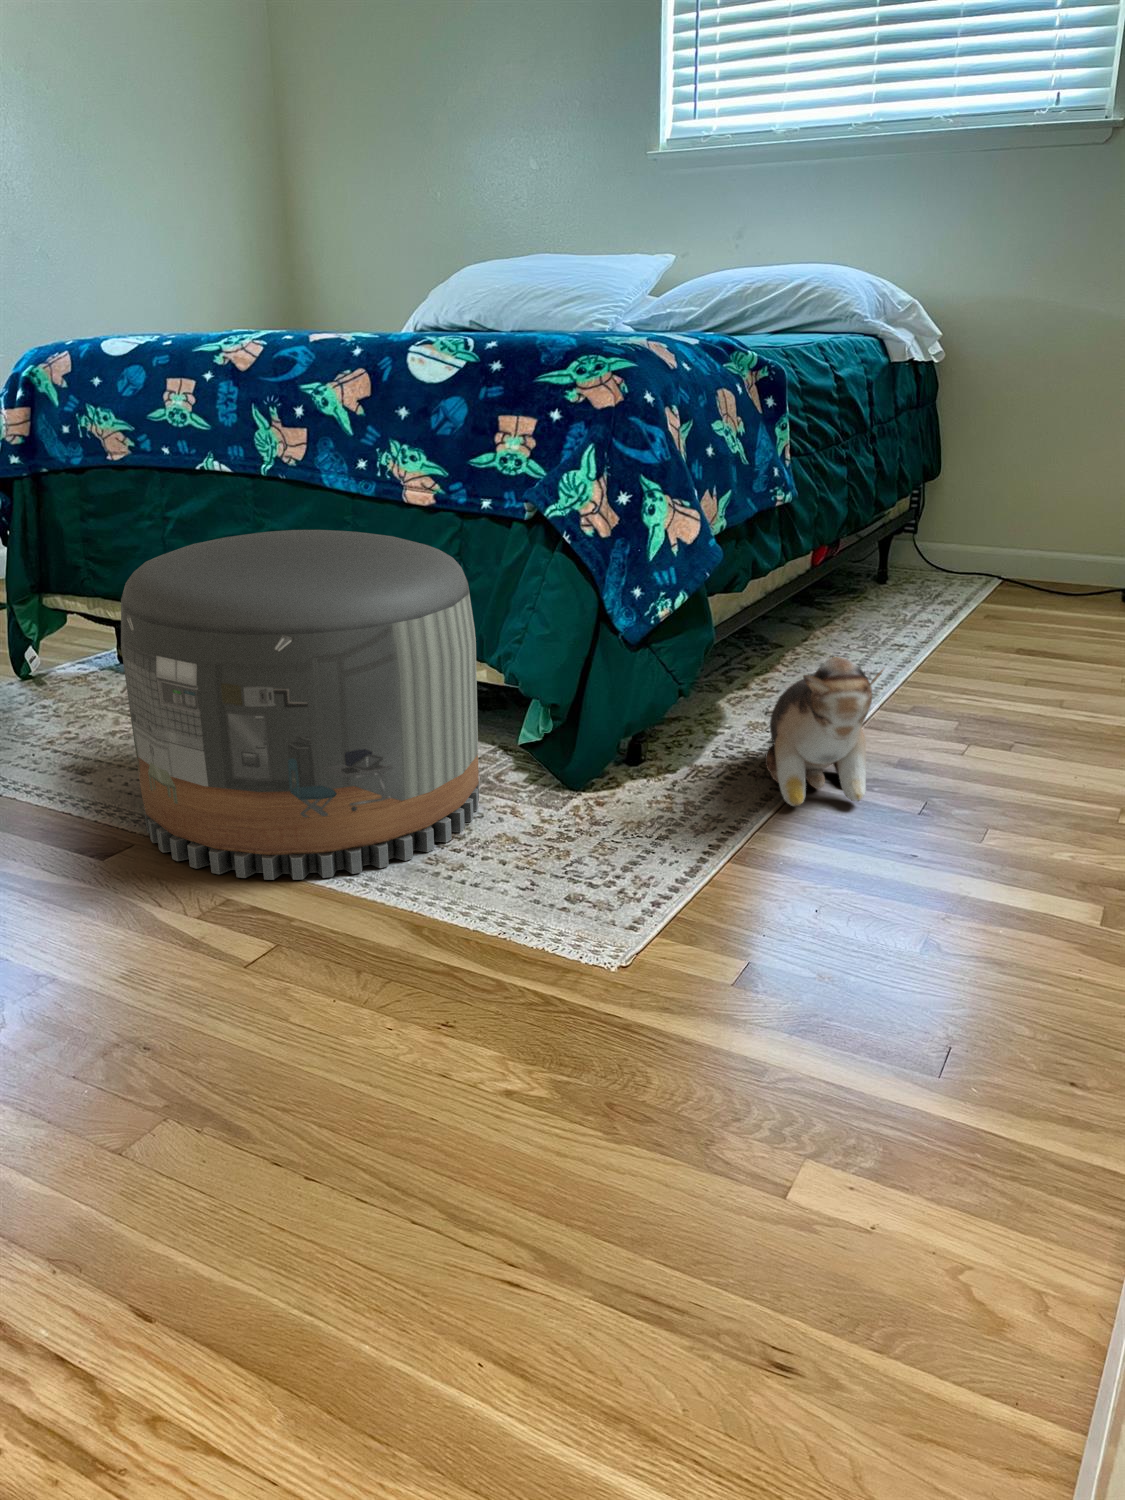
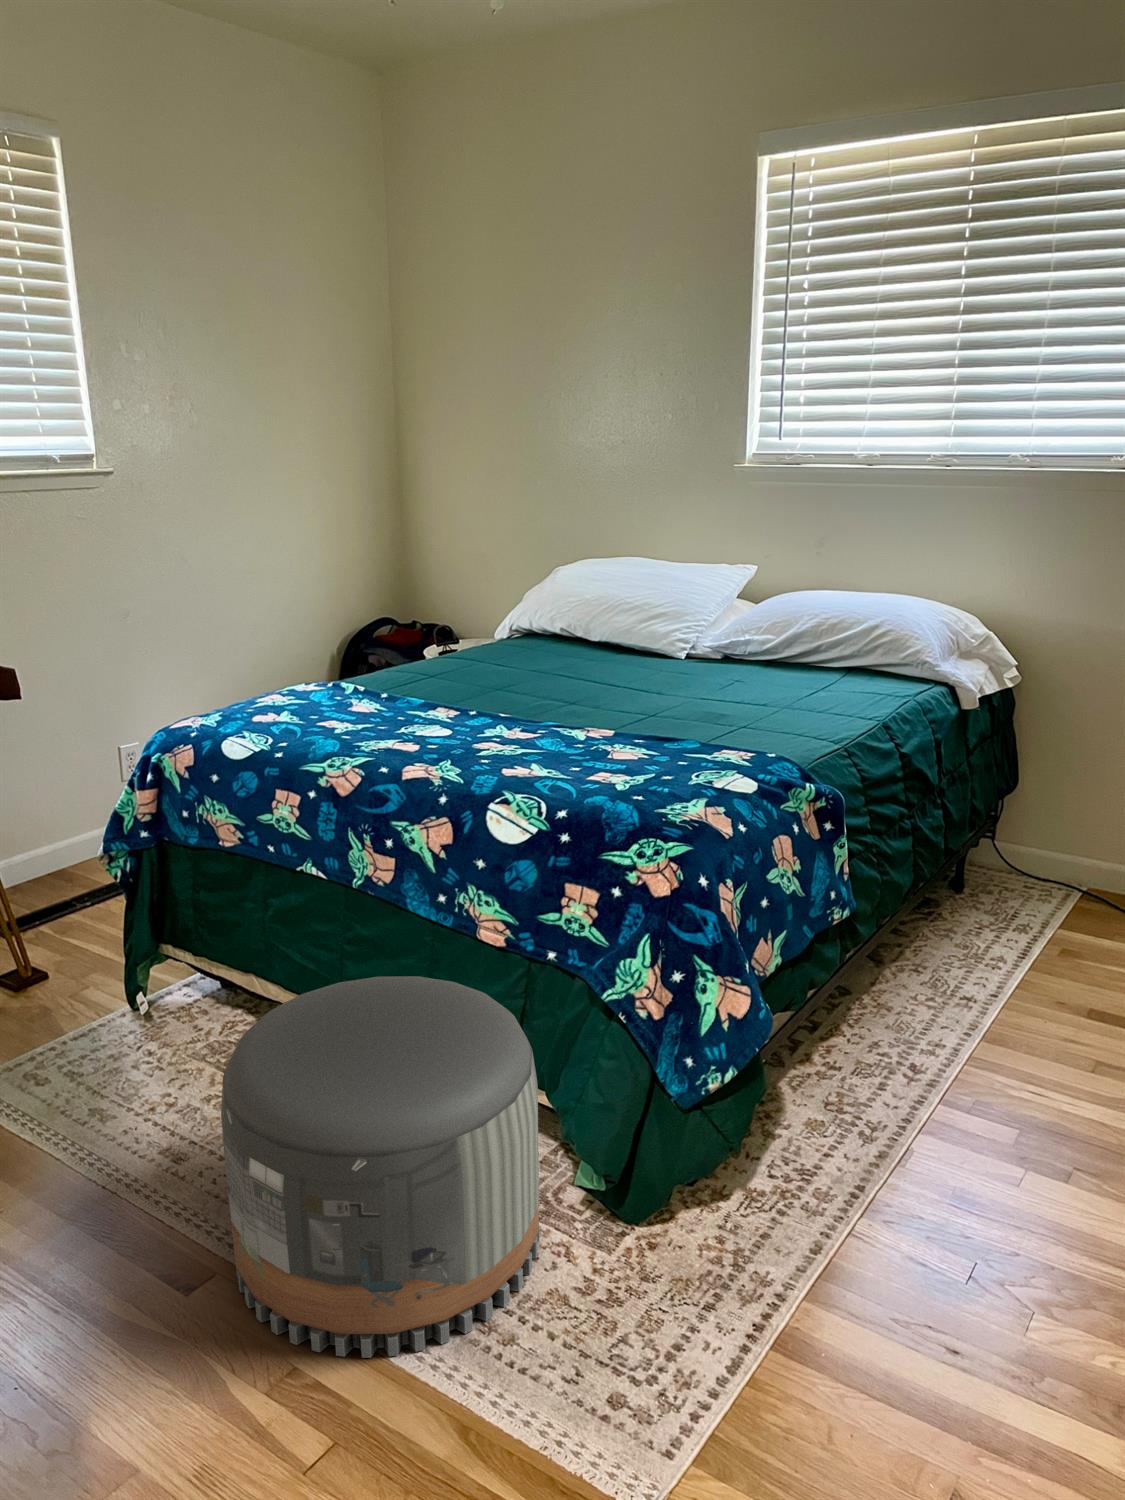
plush toy: present [765,657,883,806] -> none [814,1130,919,1271]

